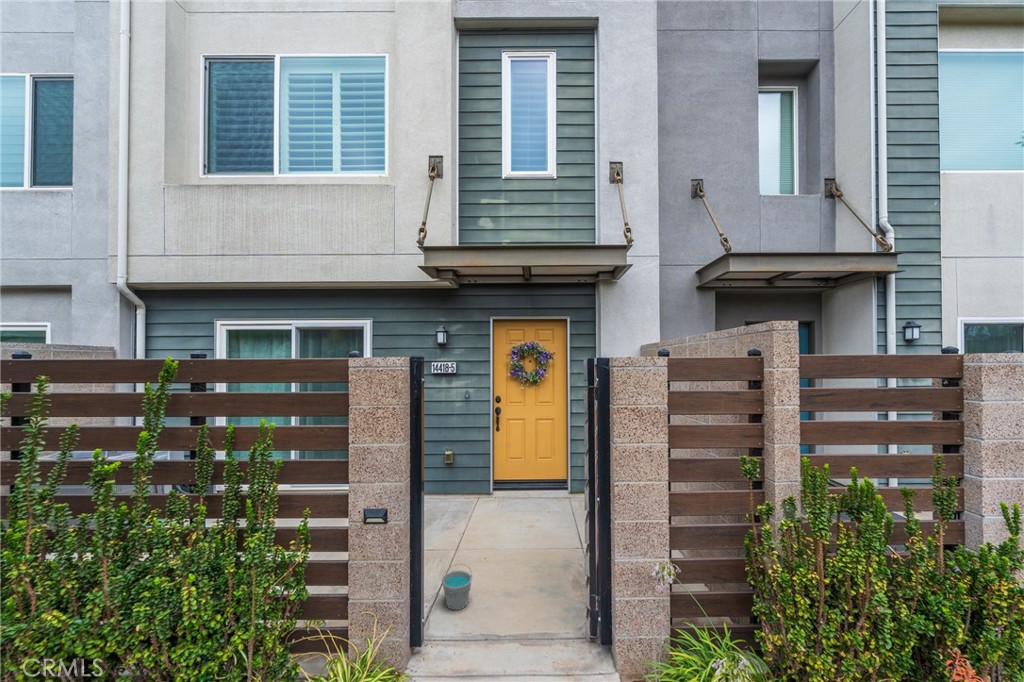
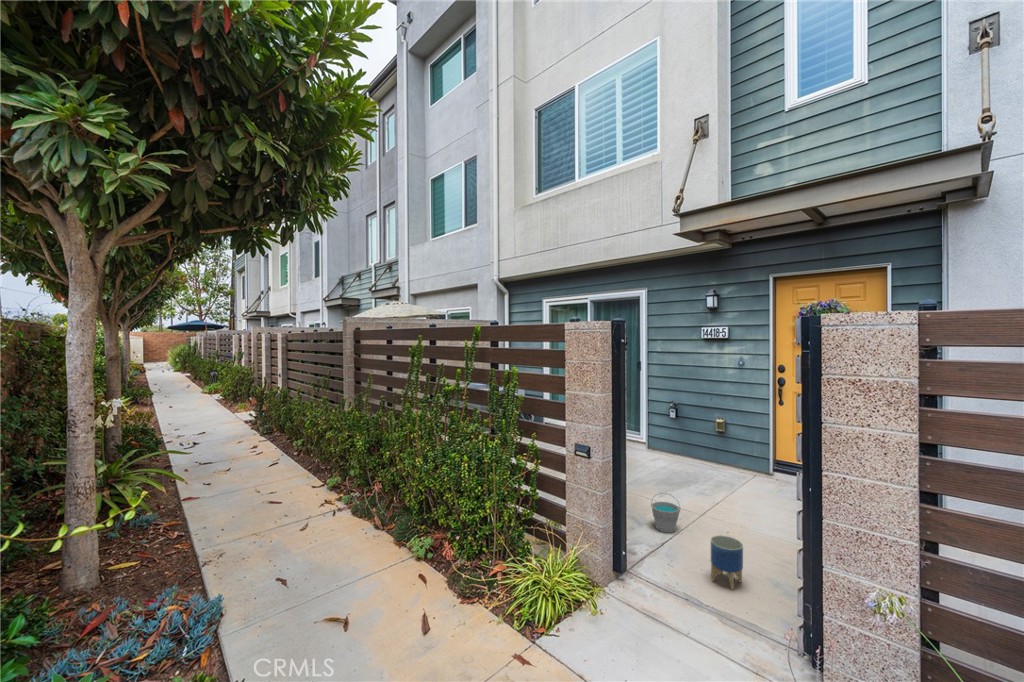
planter: none [532,596,561,653] -> present [711,535,743,590]

